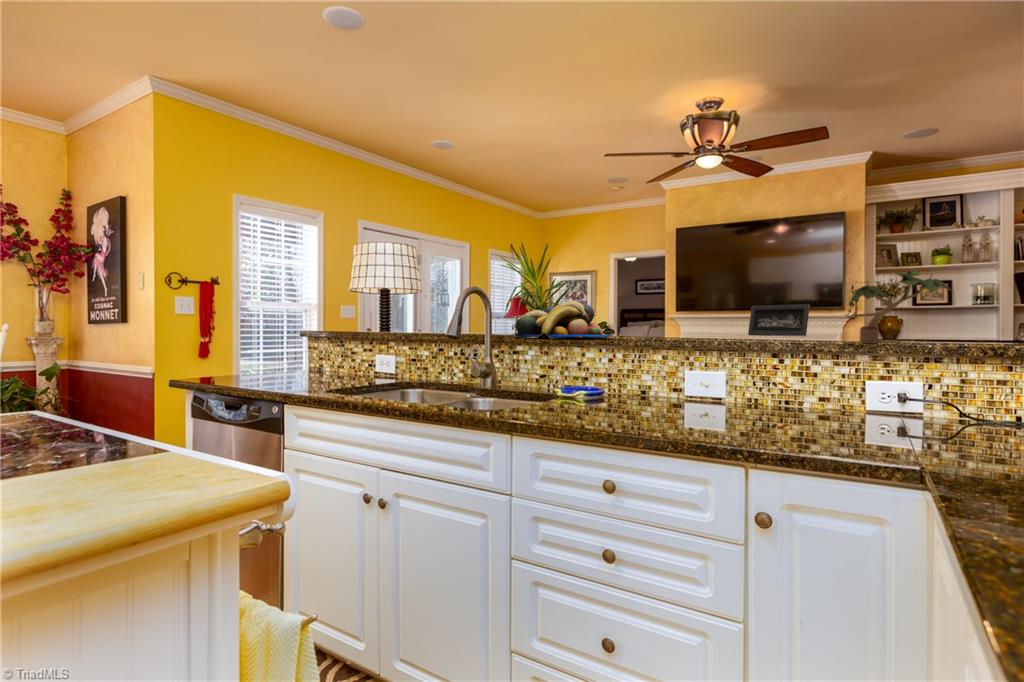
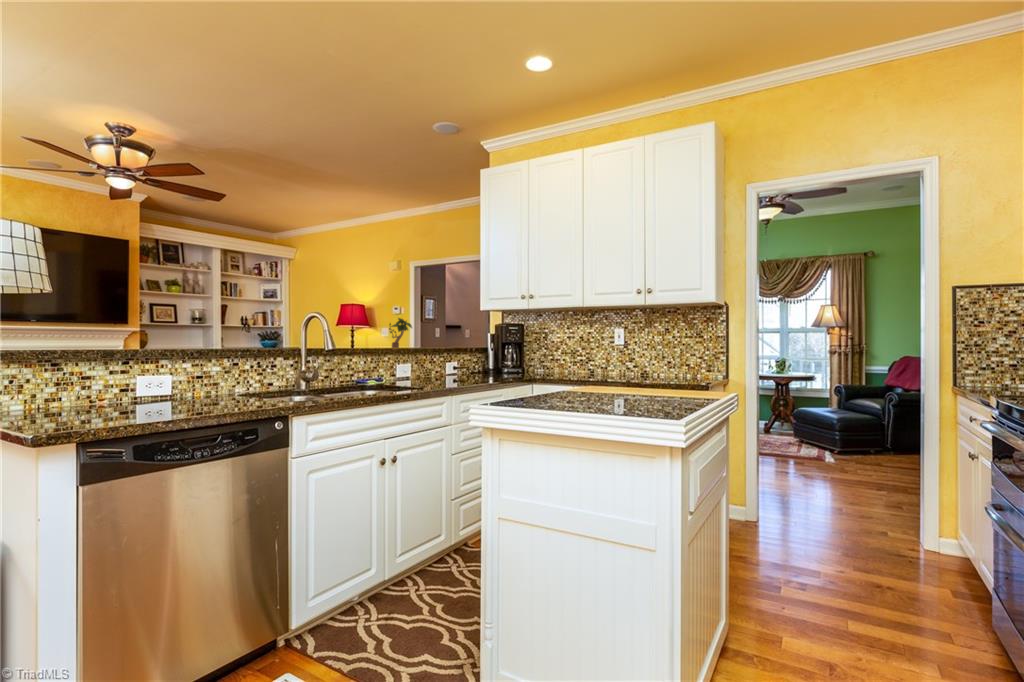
fruit bowl: present [514,301,613,338] -> none [308,327,375,351]
picture frame: present [748,304,810,336] -> none [155,321,208,347]

